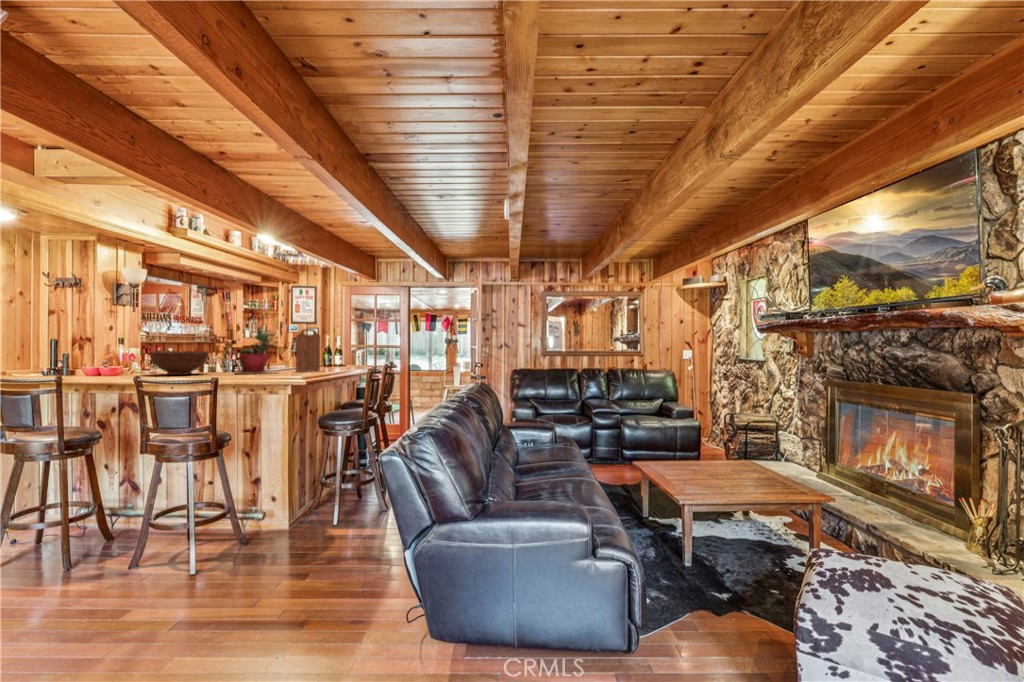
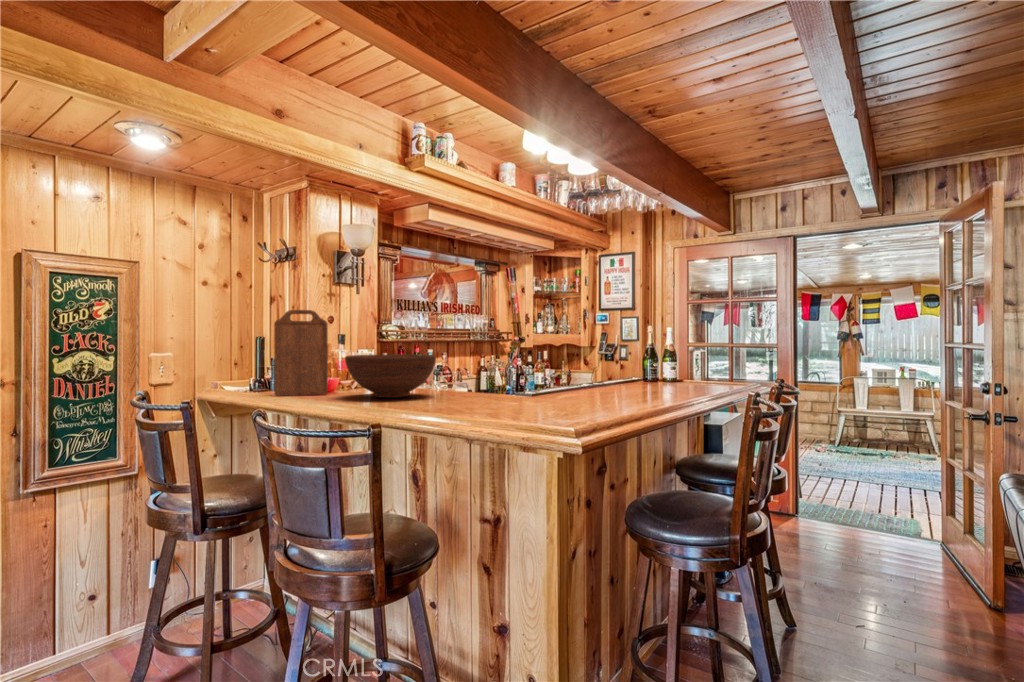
cutting board: present [296,329,320,372] -> present [274,310,328,396]
succulent plant: present [235,330,277,374] -> none [470,309,551,402]

